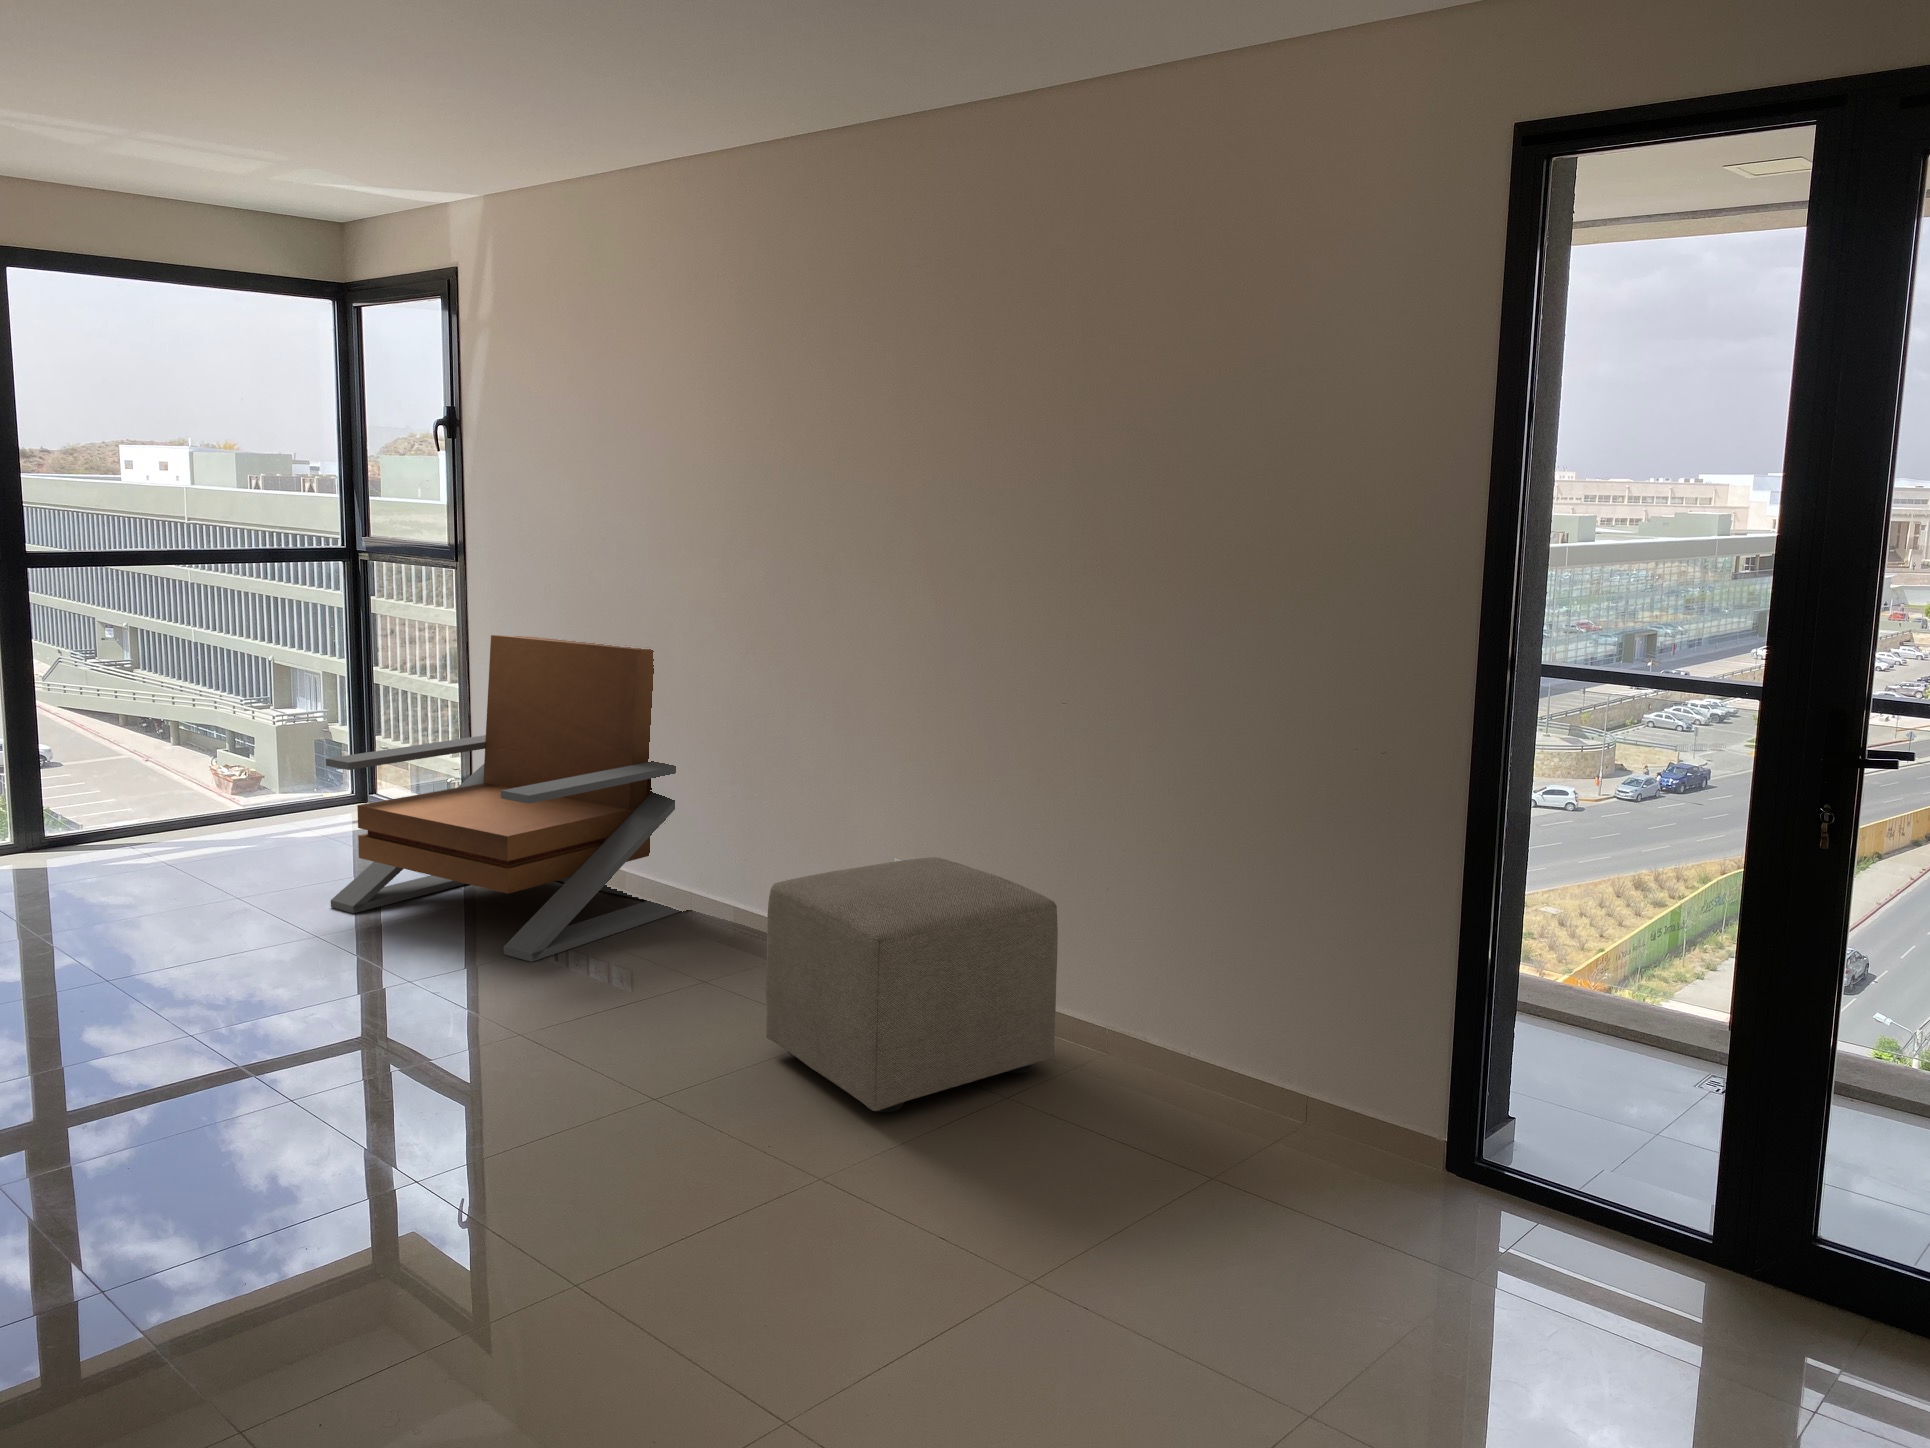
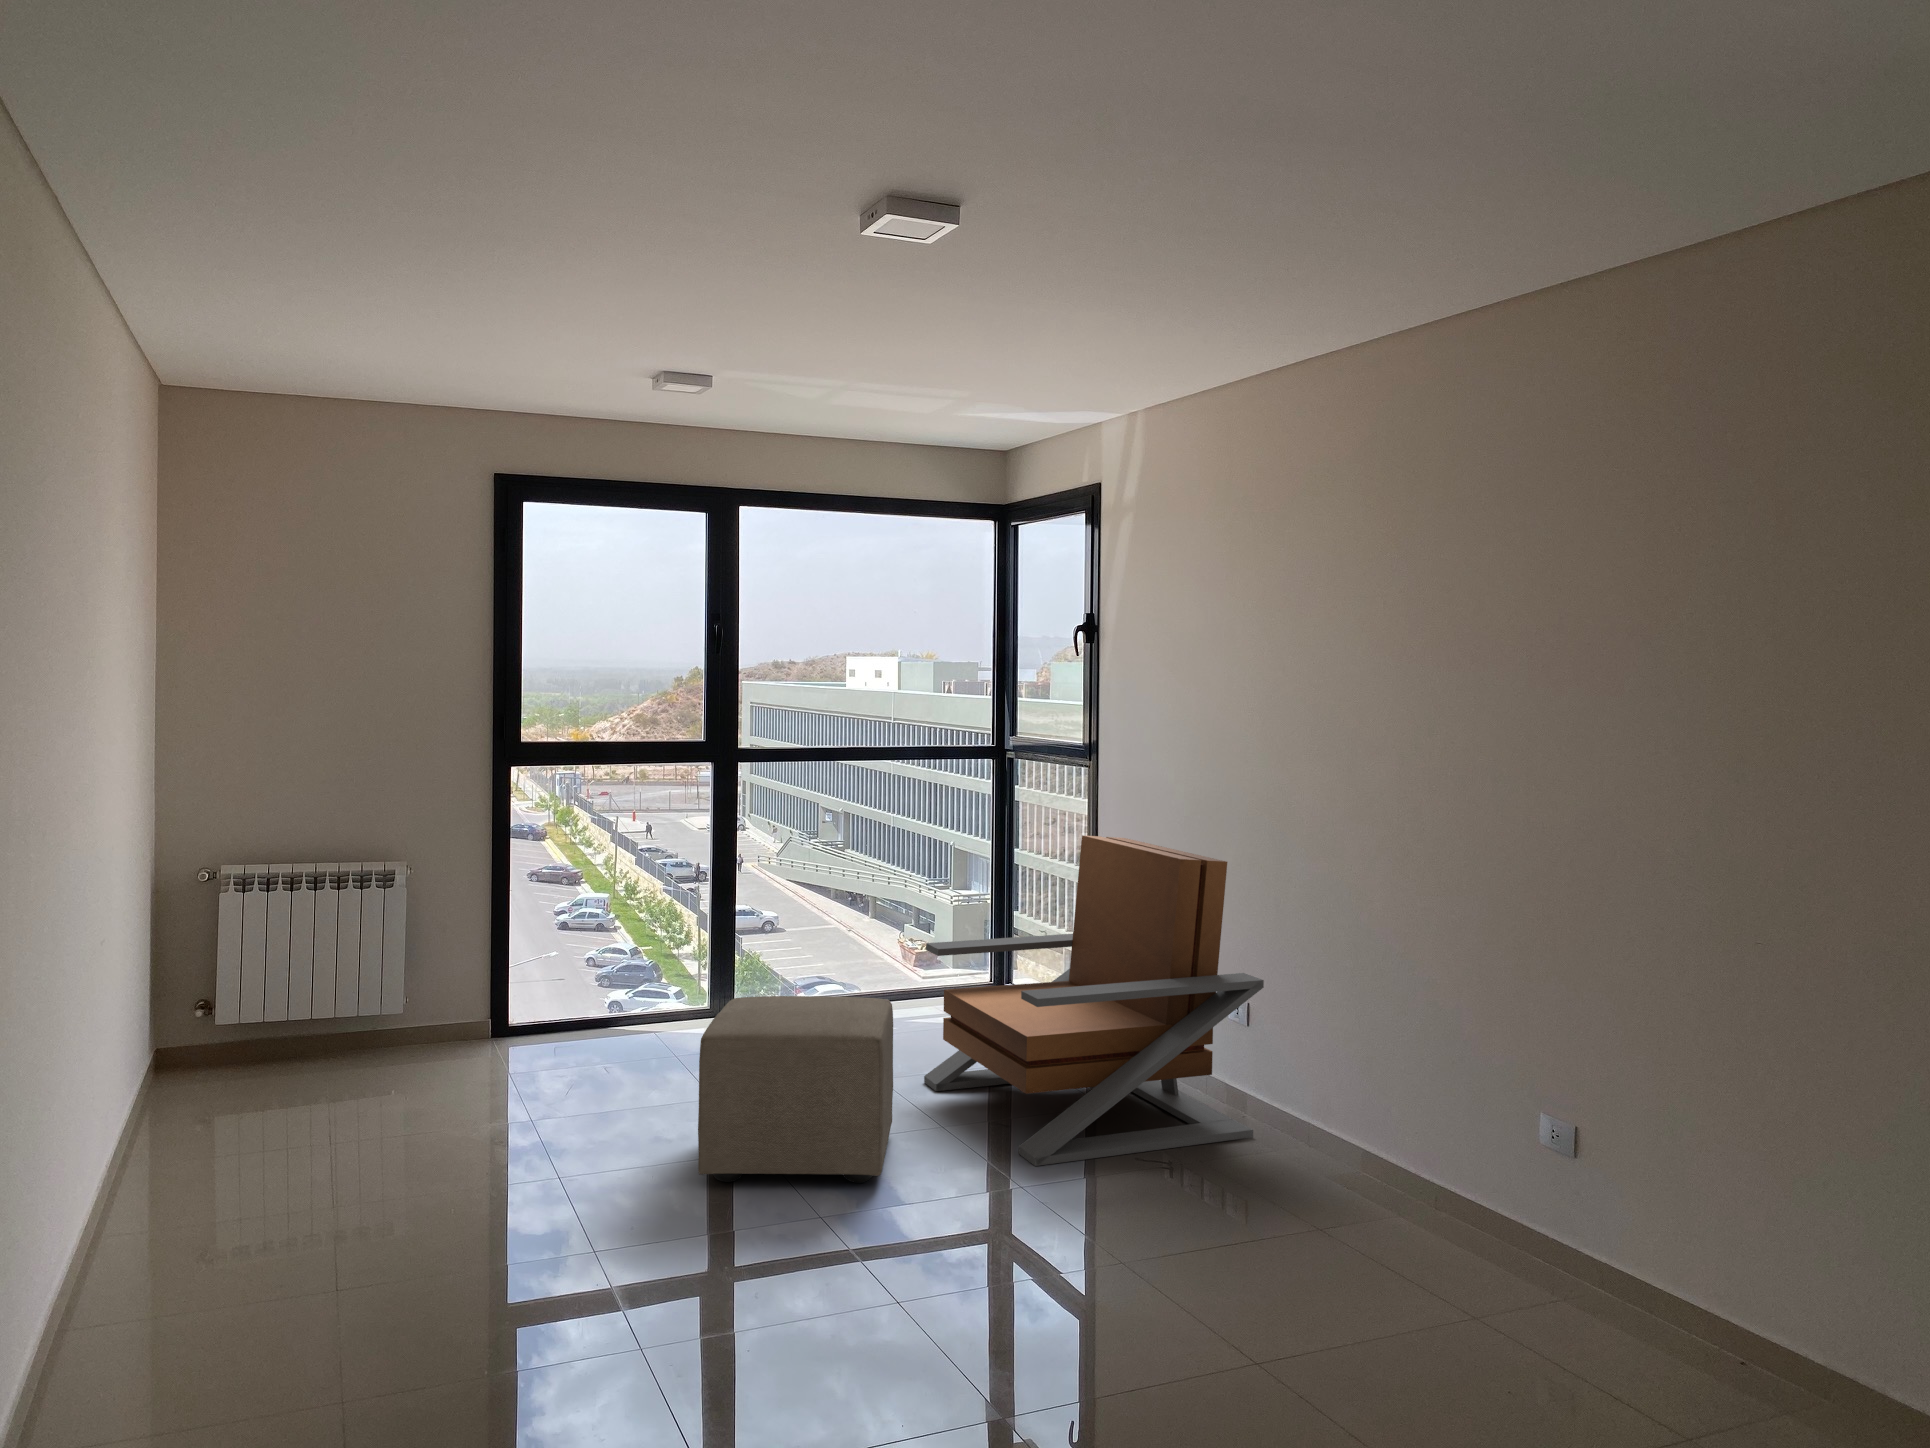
ottoman: present [766,857,1058,1112] -> present [698,996,893,1183]

